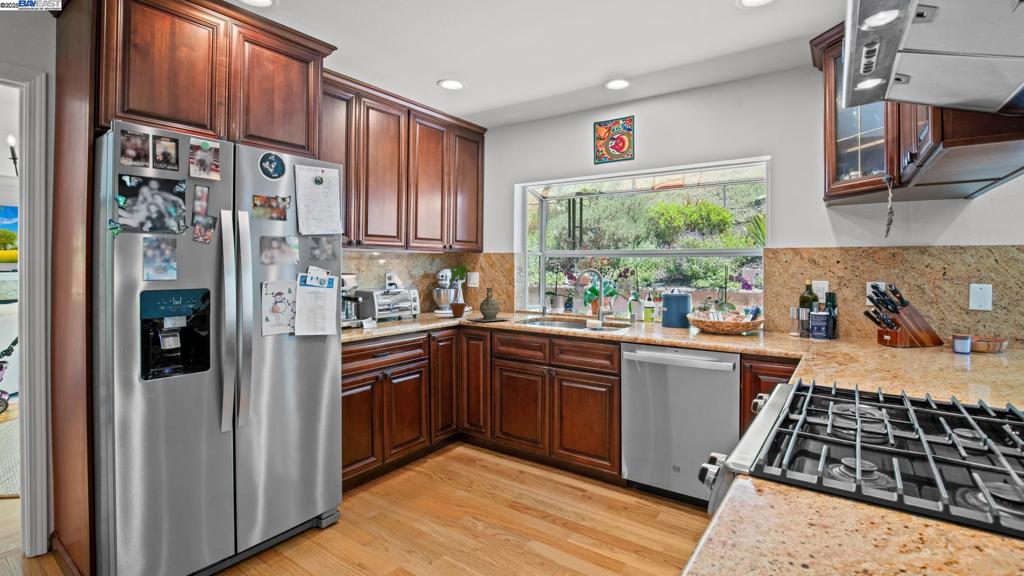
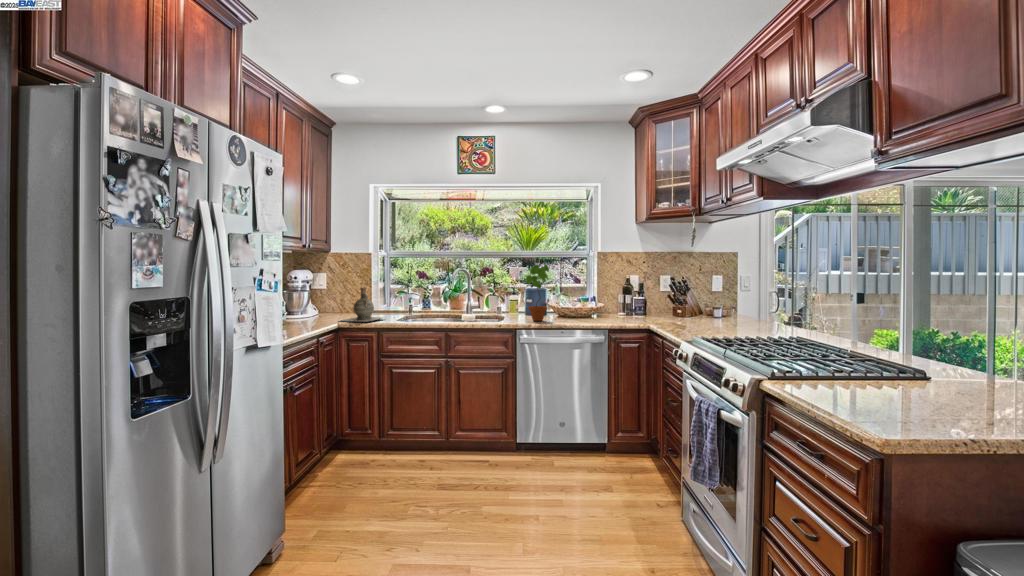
potted plant: present [445,264,469,317] -> present [526,264,549,321]

